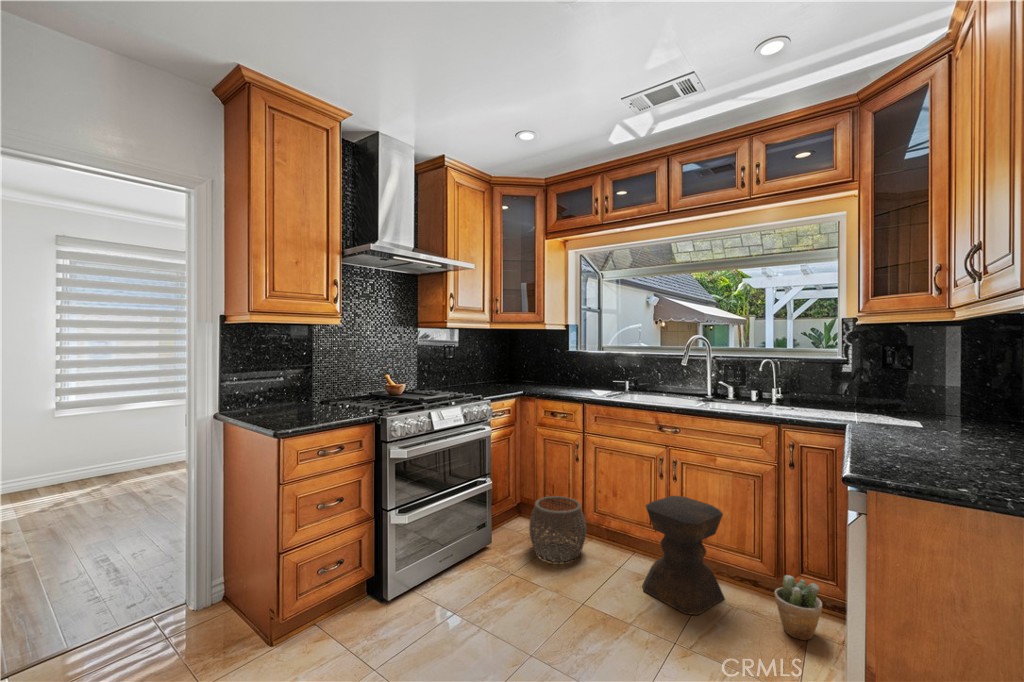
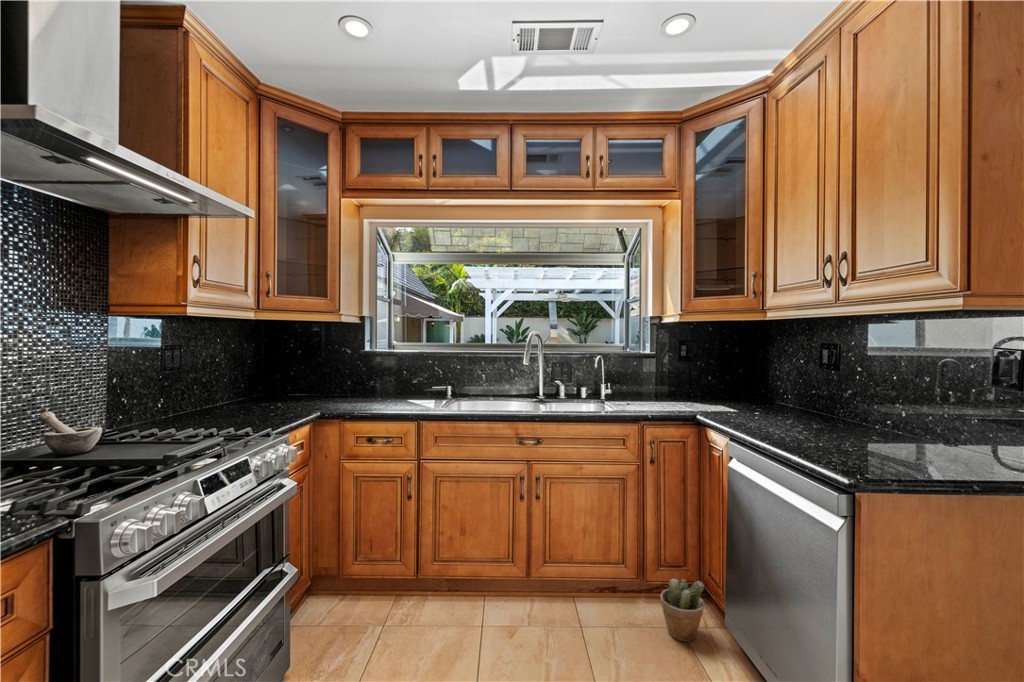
woven basket: present [529,496,587,562] -> none [357,552,439,654]
stool: present [642,496,725,615] -> none [525,518,605,661]

